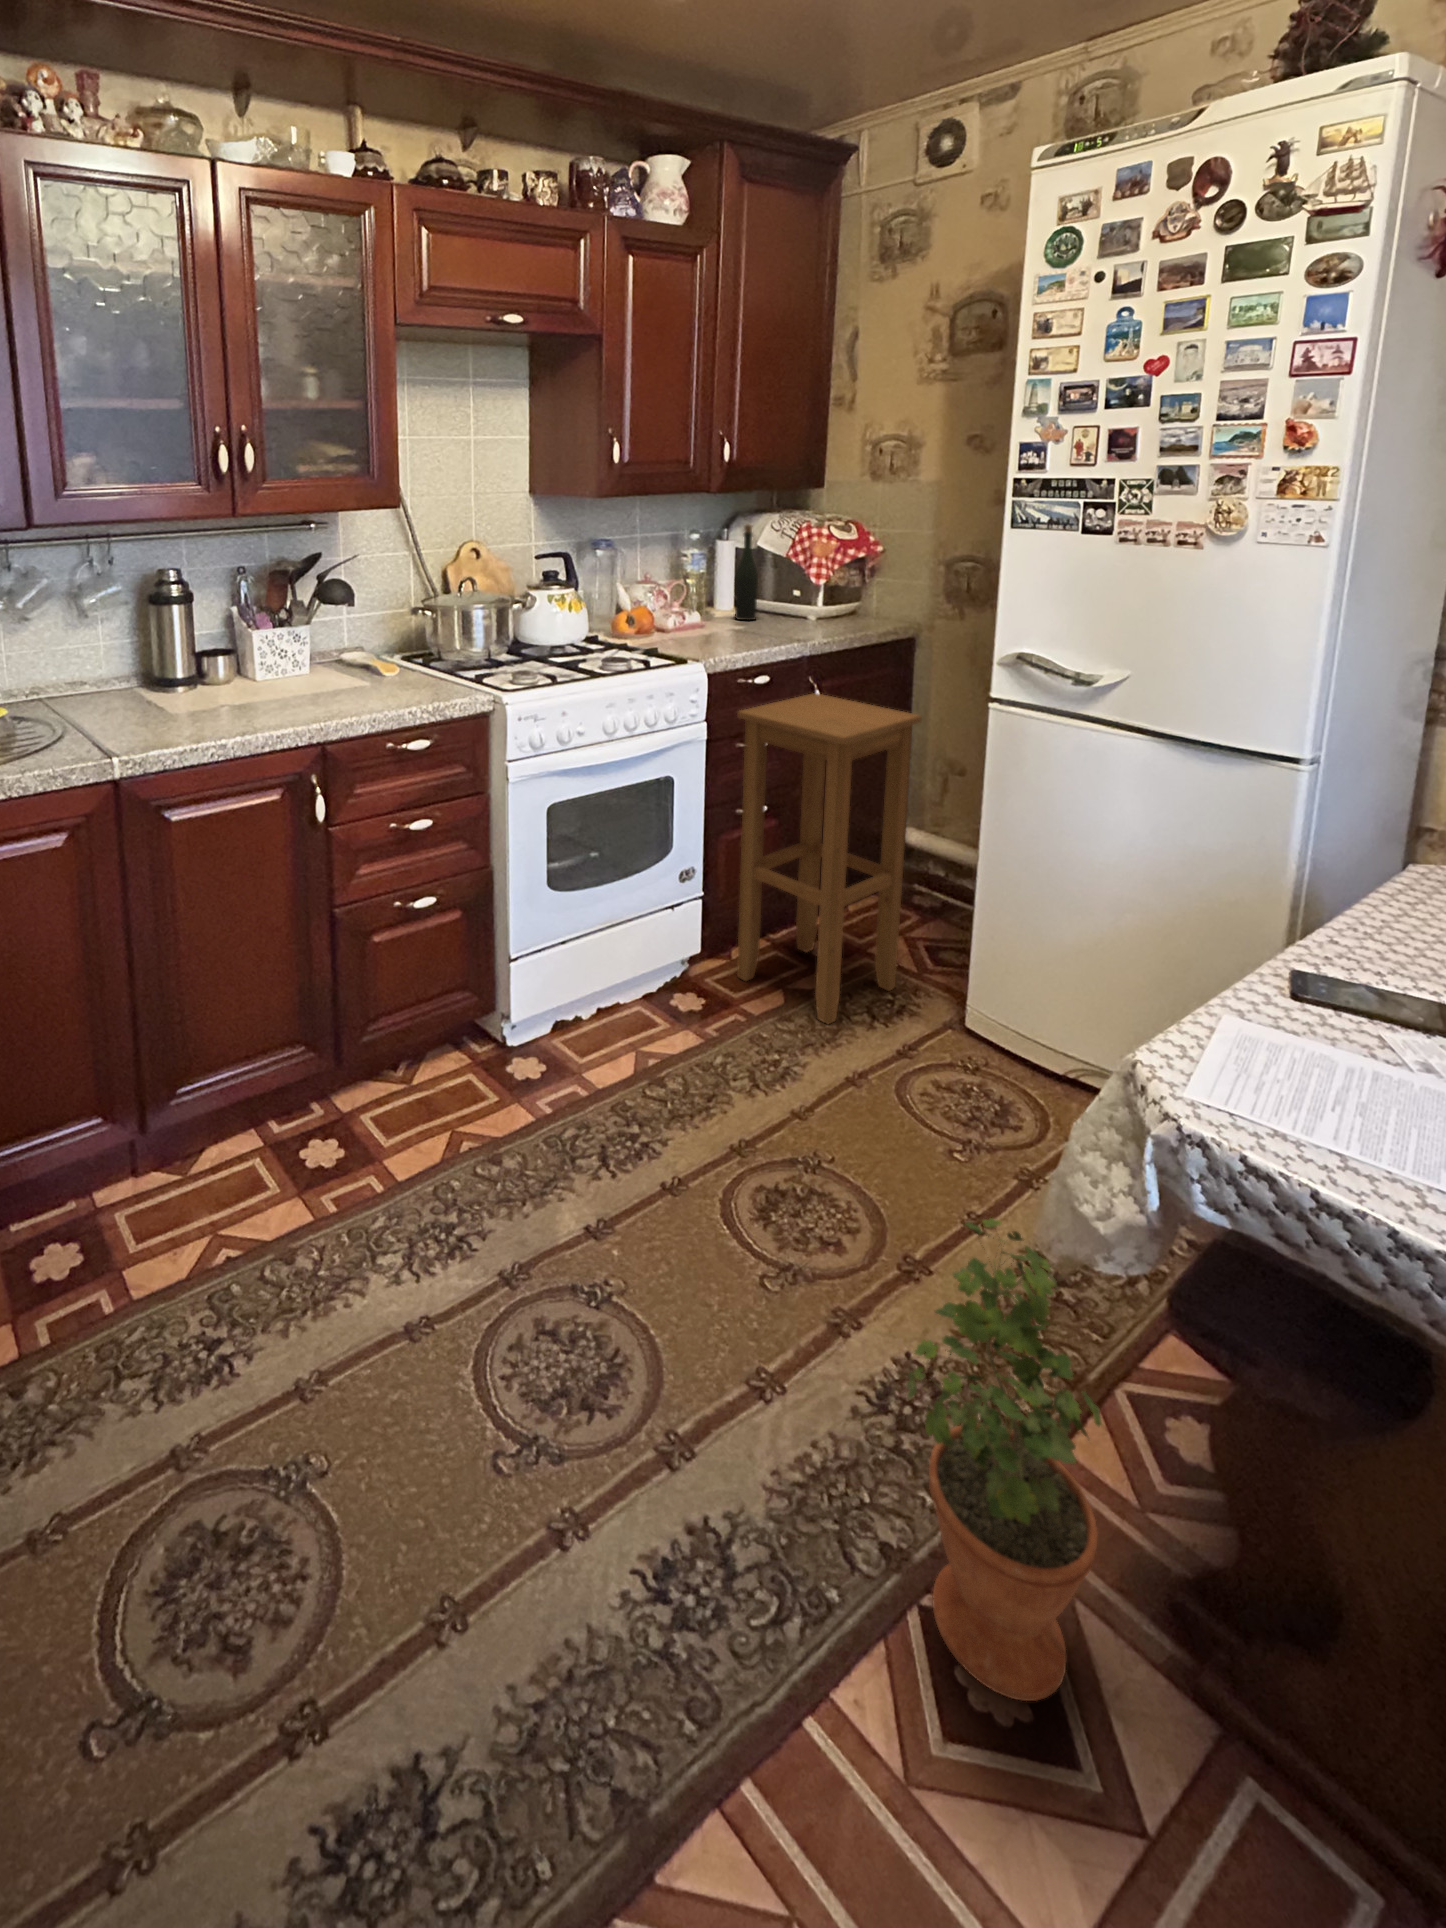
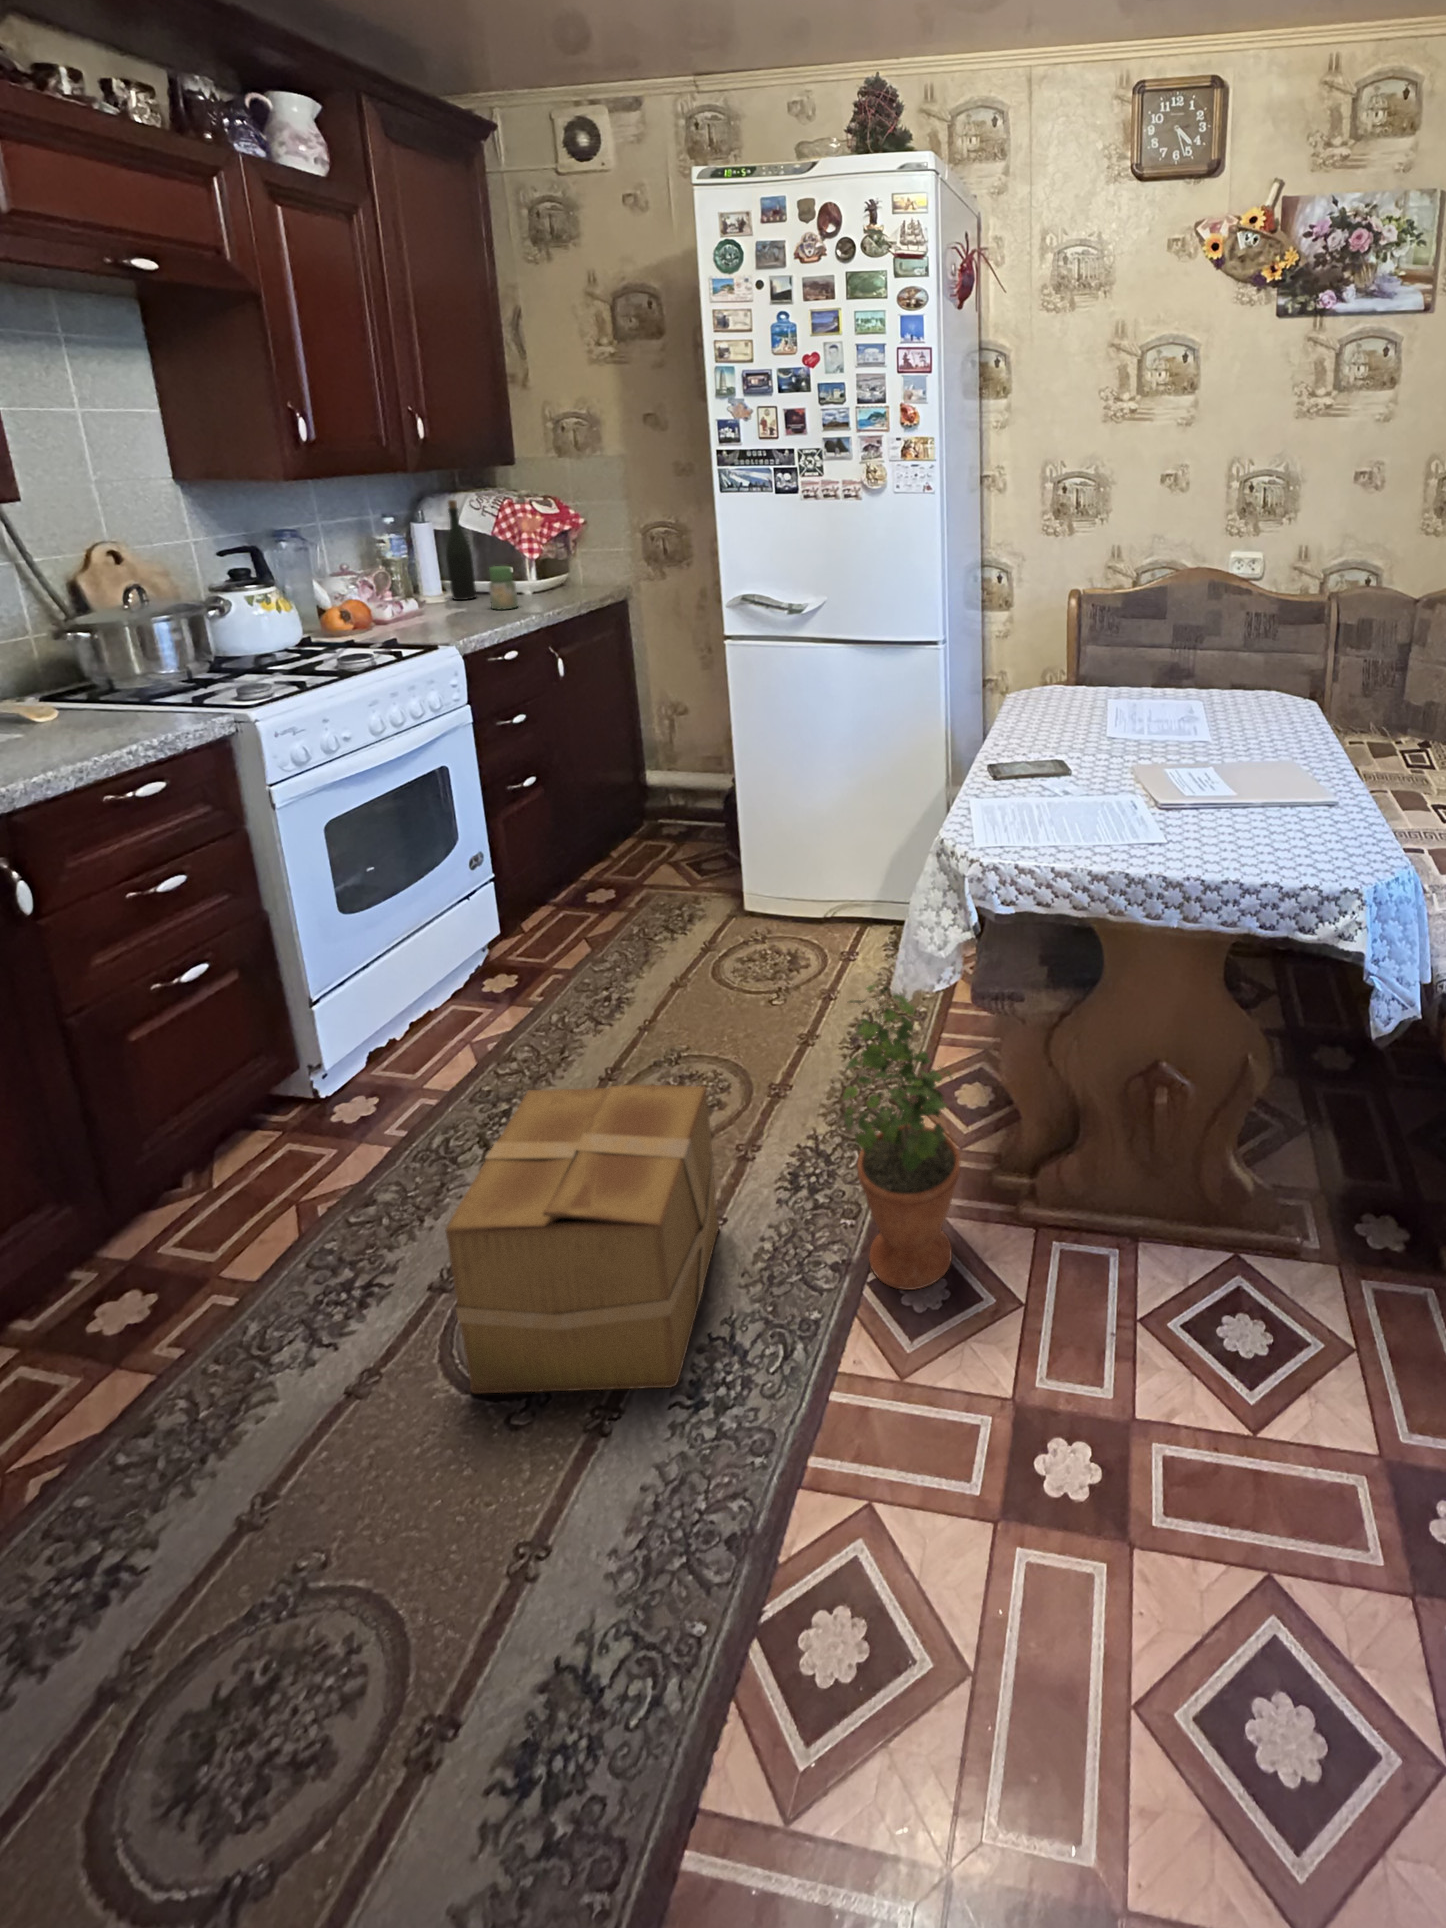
jar: none [760,591,787,634] -> present [489,566,518,610]
stool: present [737,693,922,1024] -> none [501,659,681,952]
cardboard box: none [482,1128,777,1550] -> present [446,1084,718,1393]

